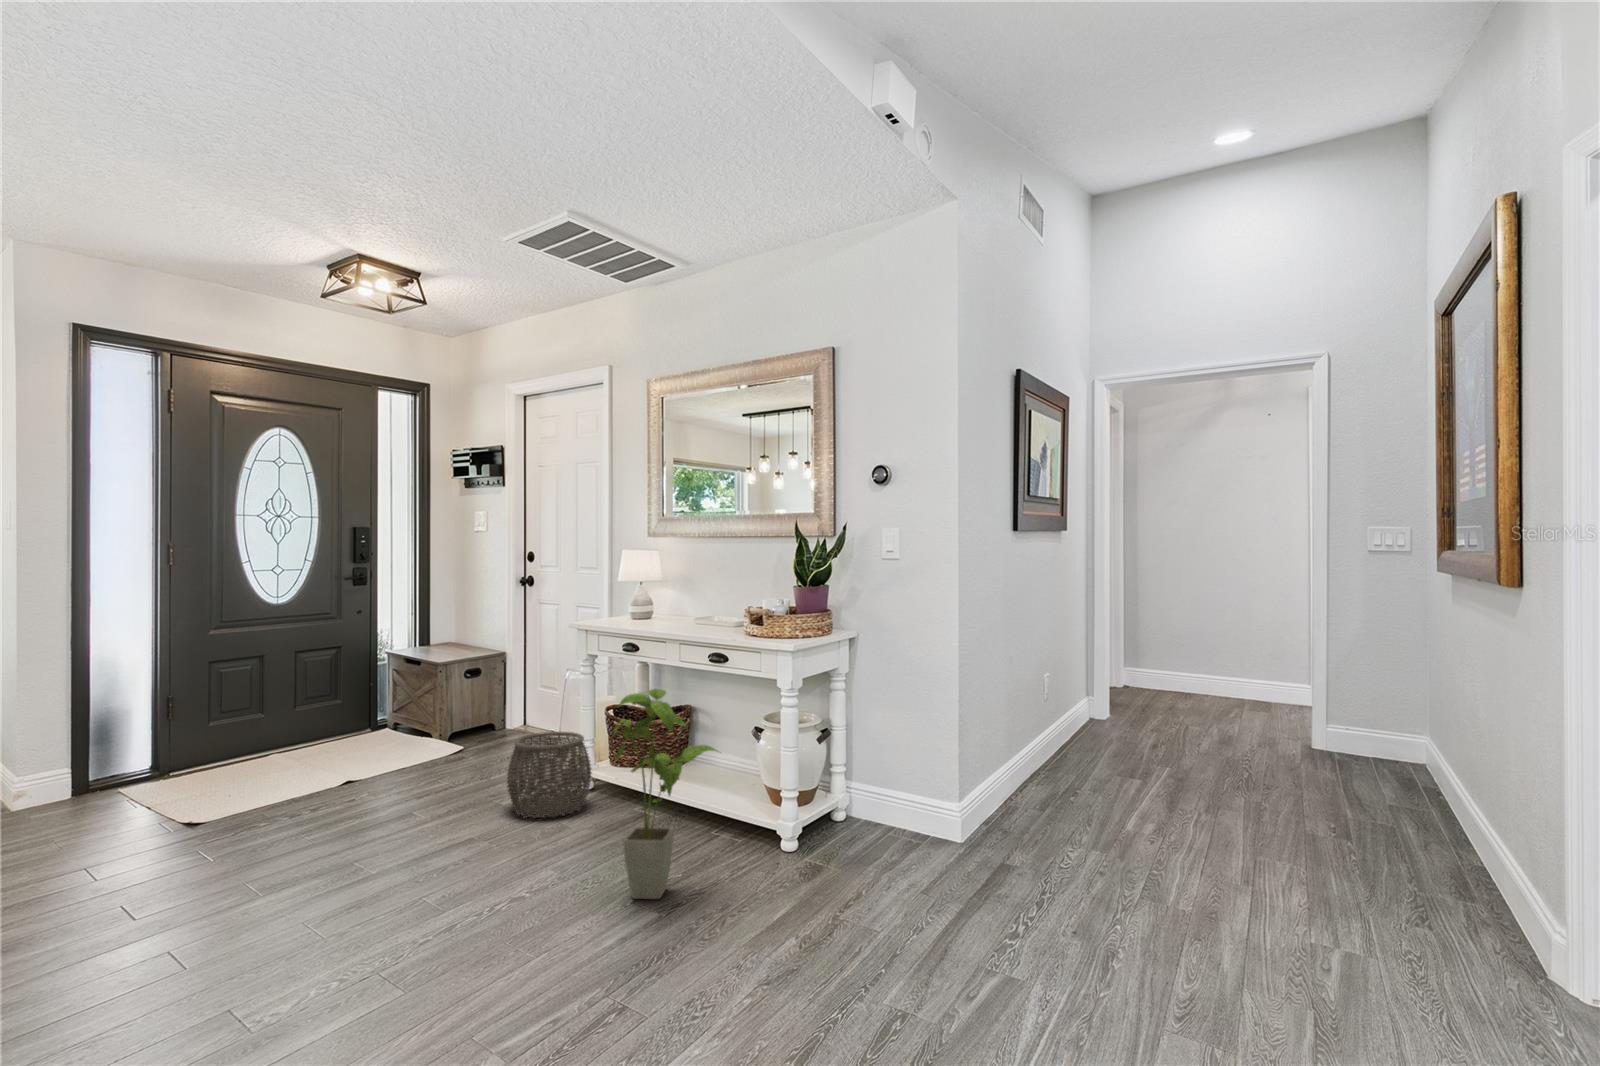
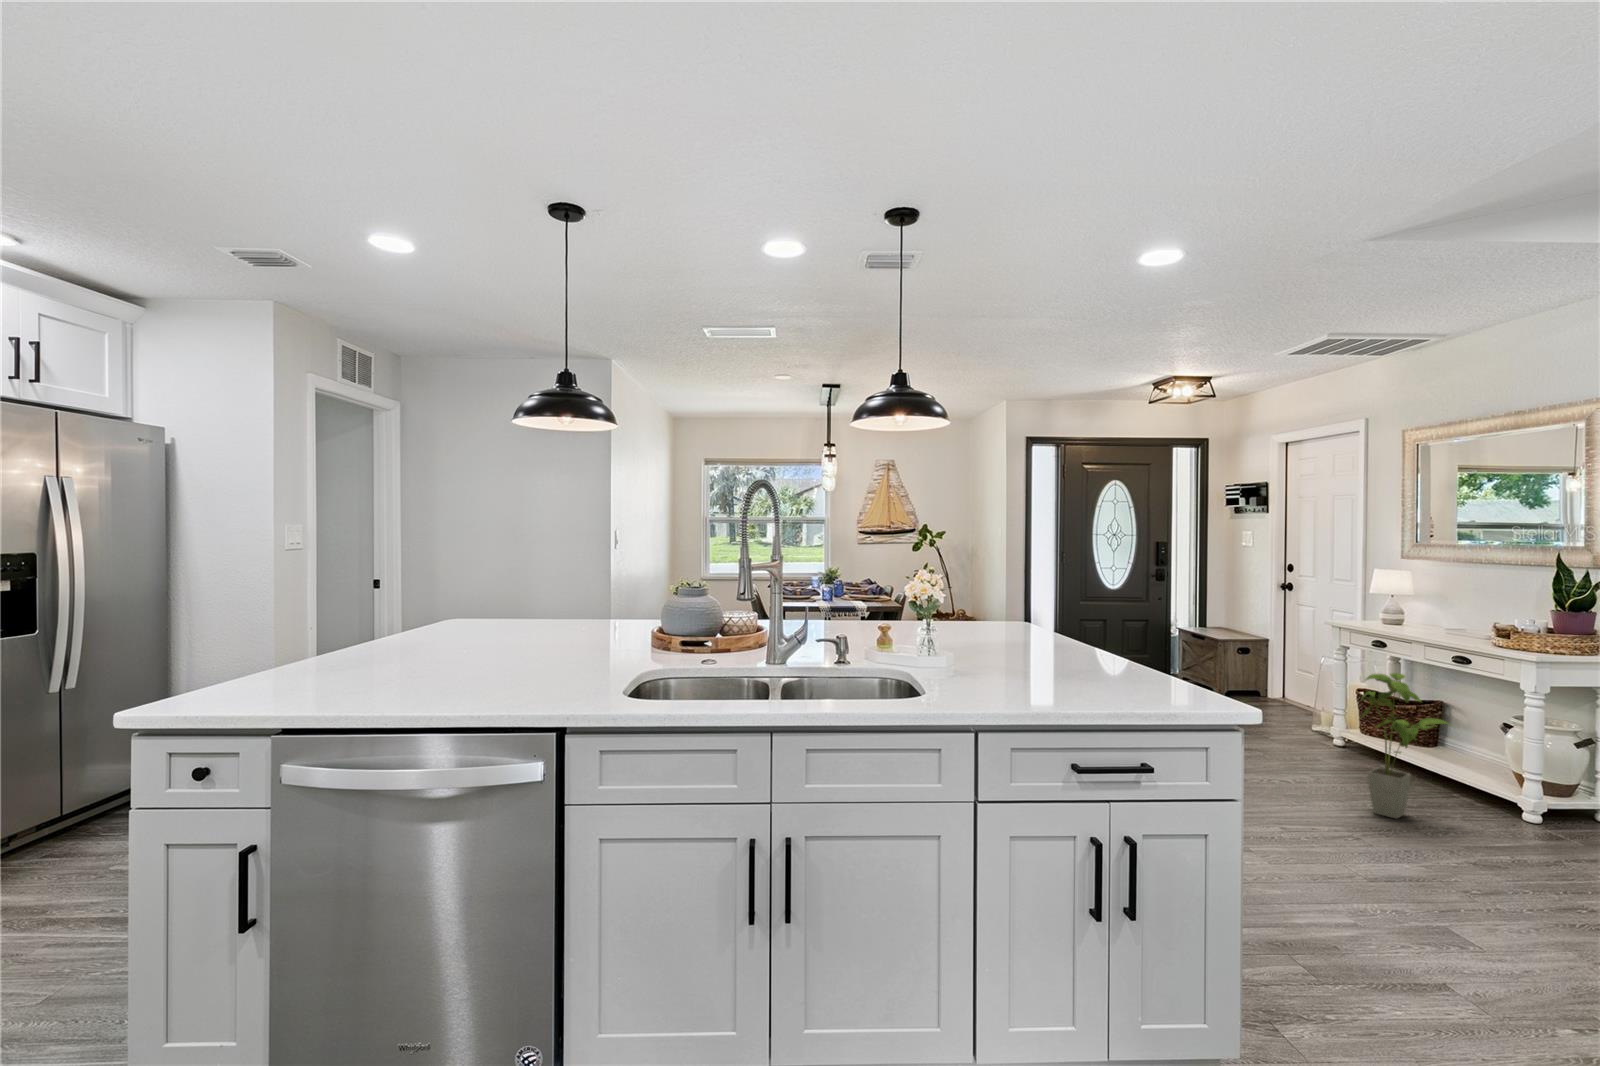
woven basket: present [507,732,592,818] -> none [1275,698,1344,759]

